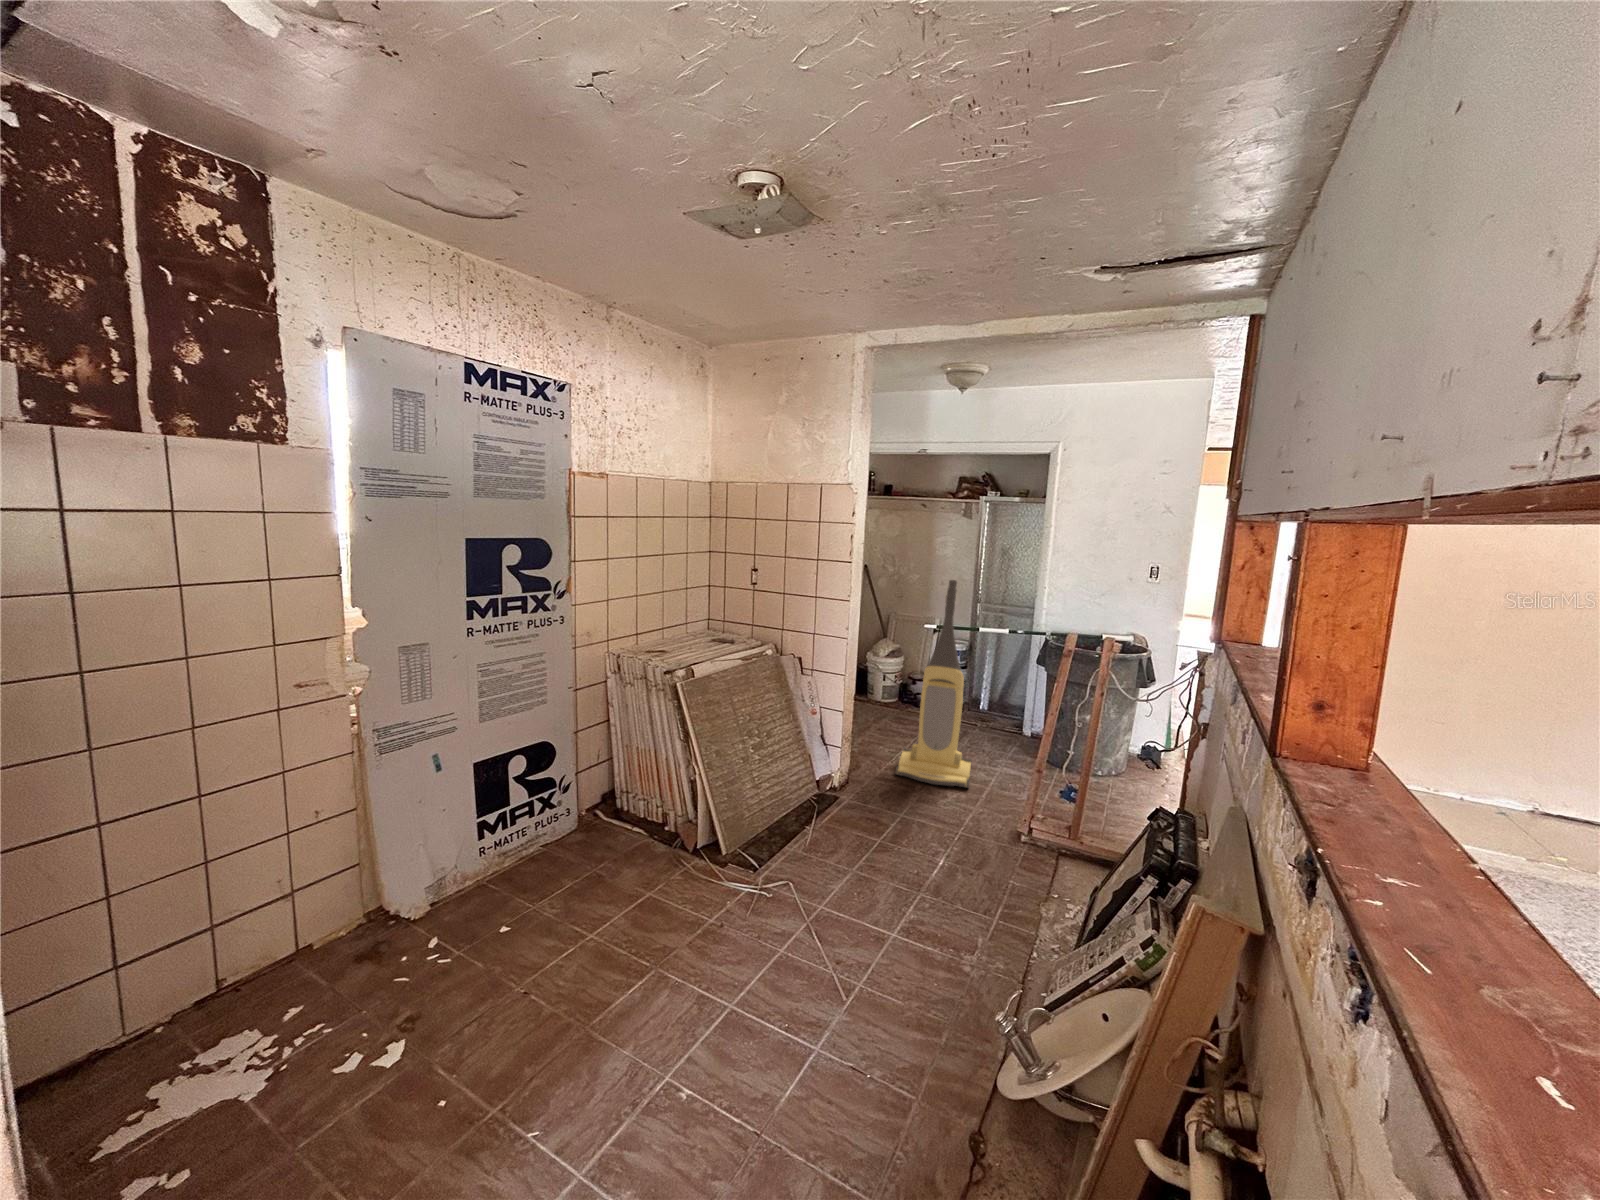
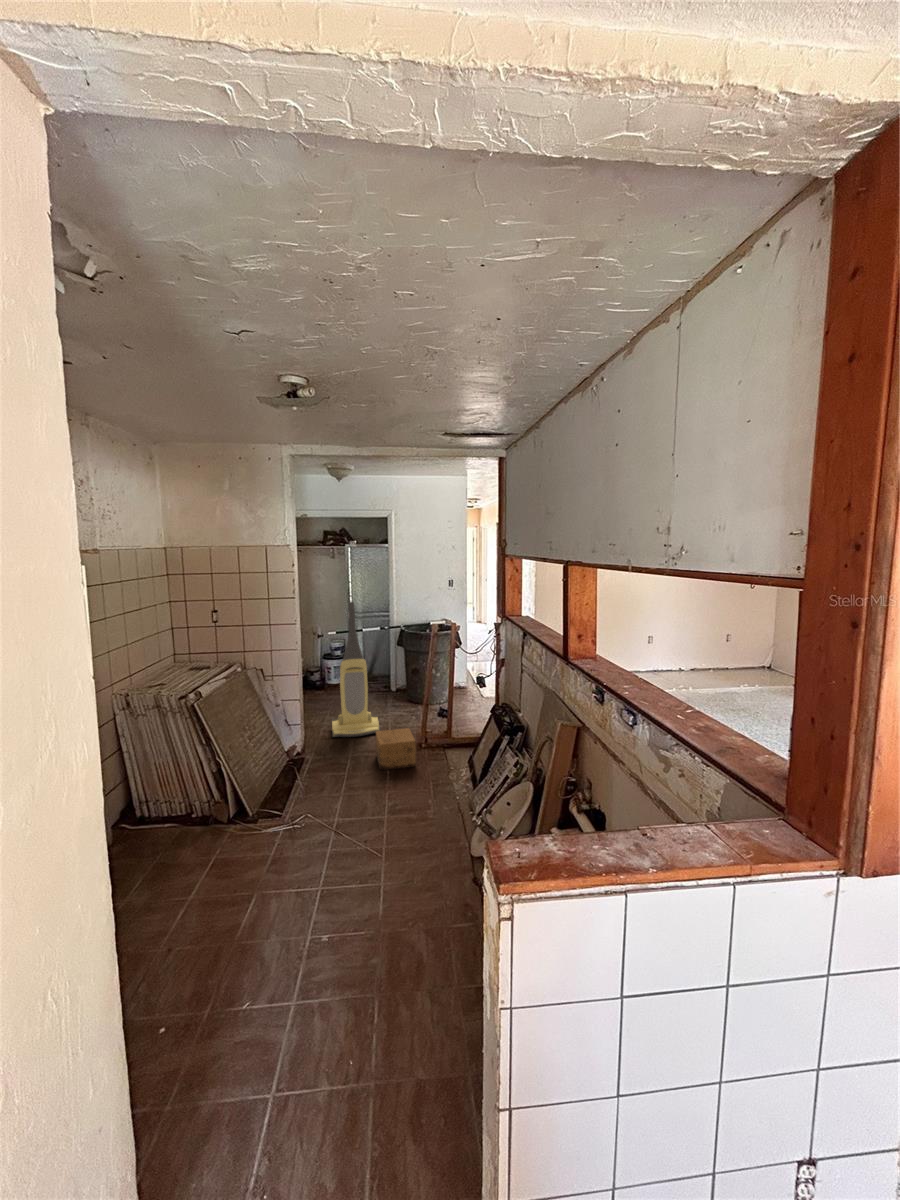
cardboard box: none [934,786,1001,865] -> present [376,728,416,770]

